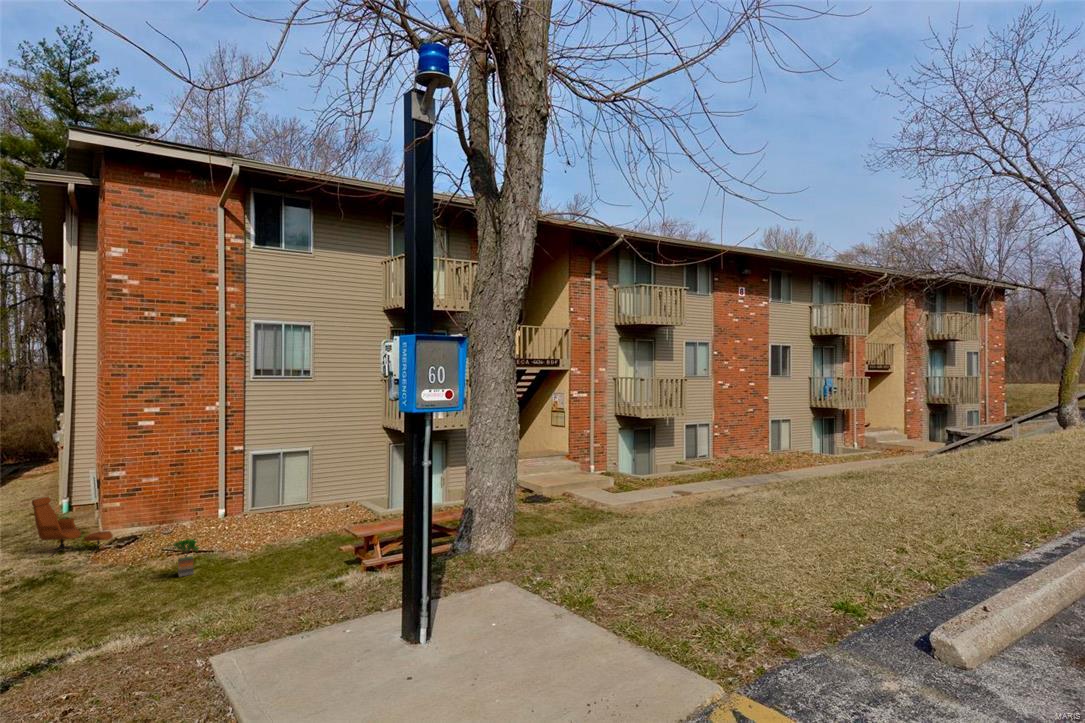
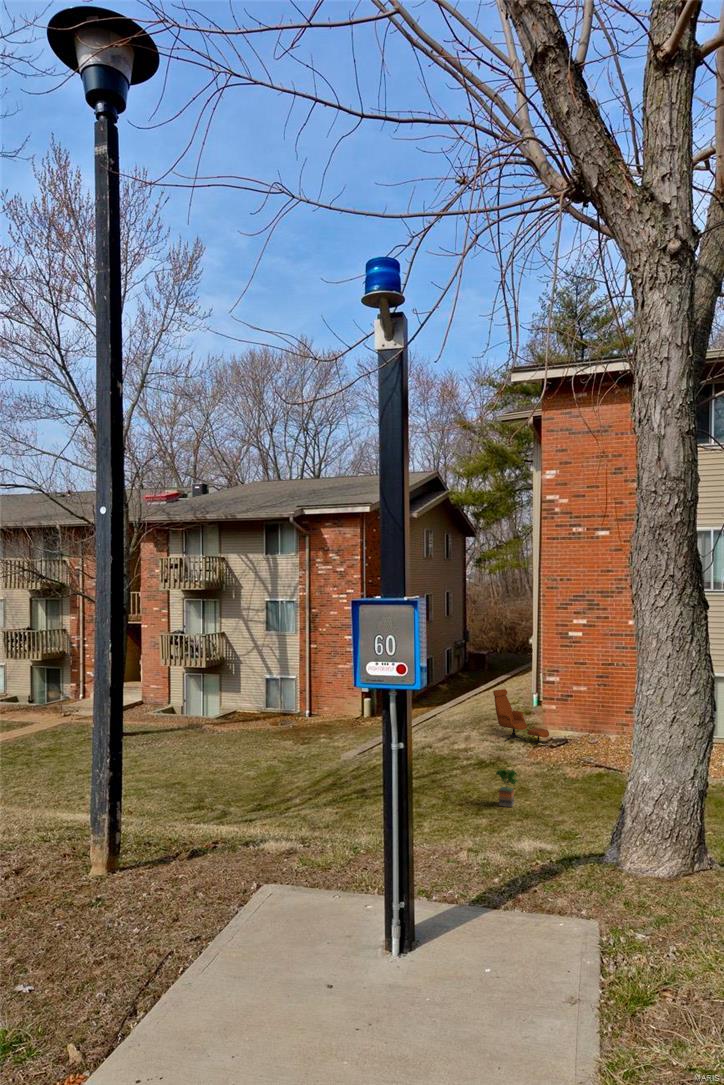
potted tree: present [174,539,199,577] -> present [496,769,518,807]

